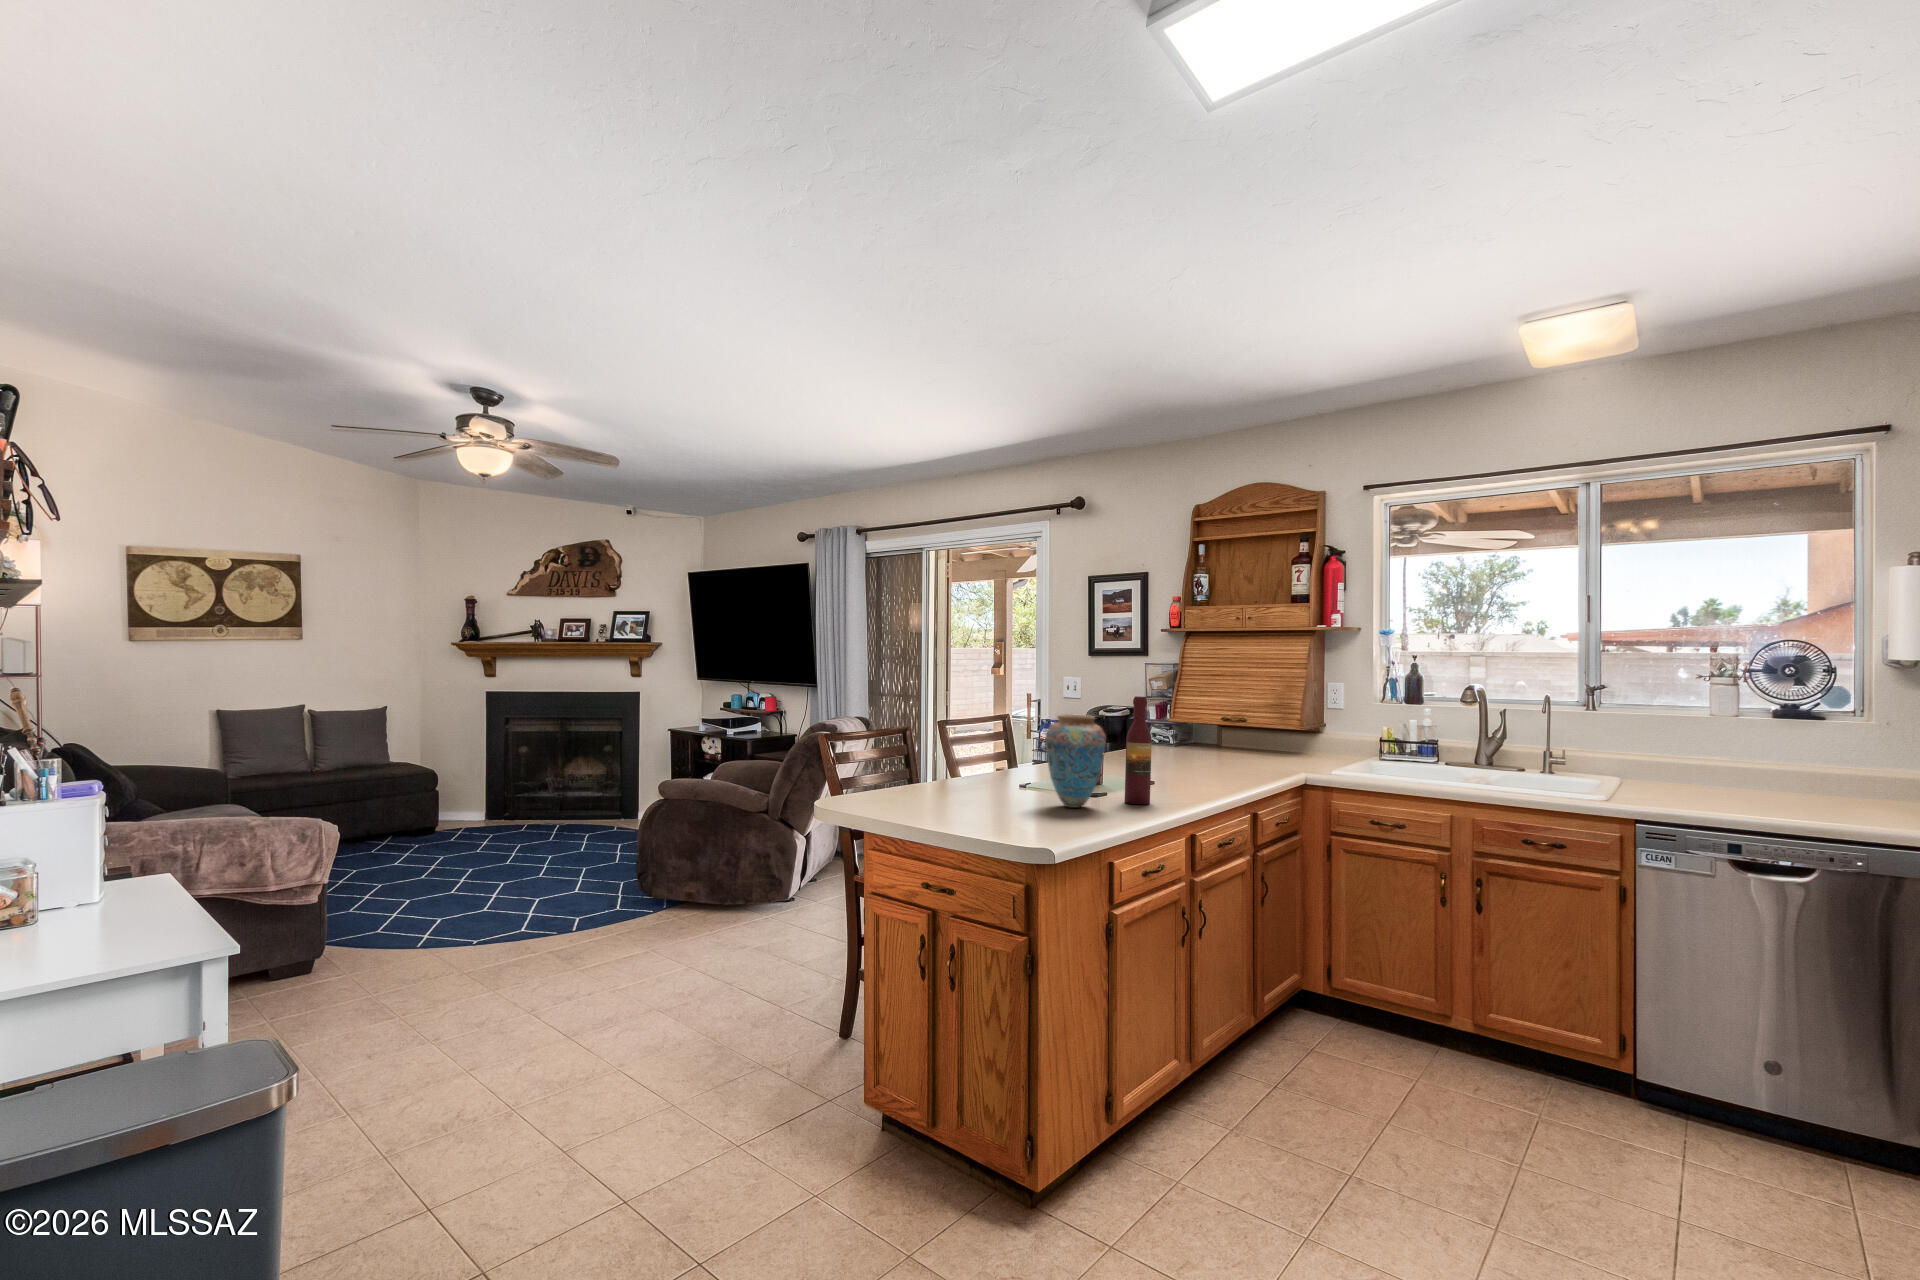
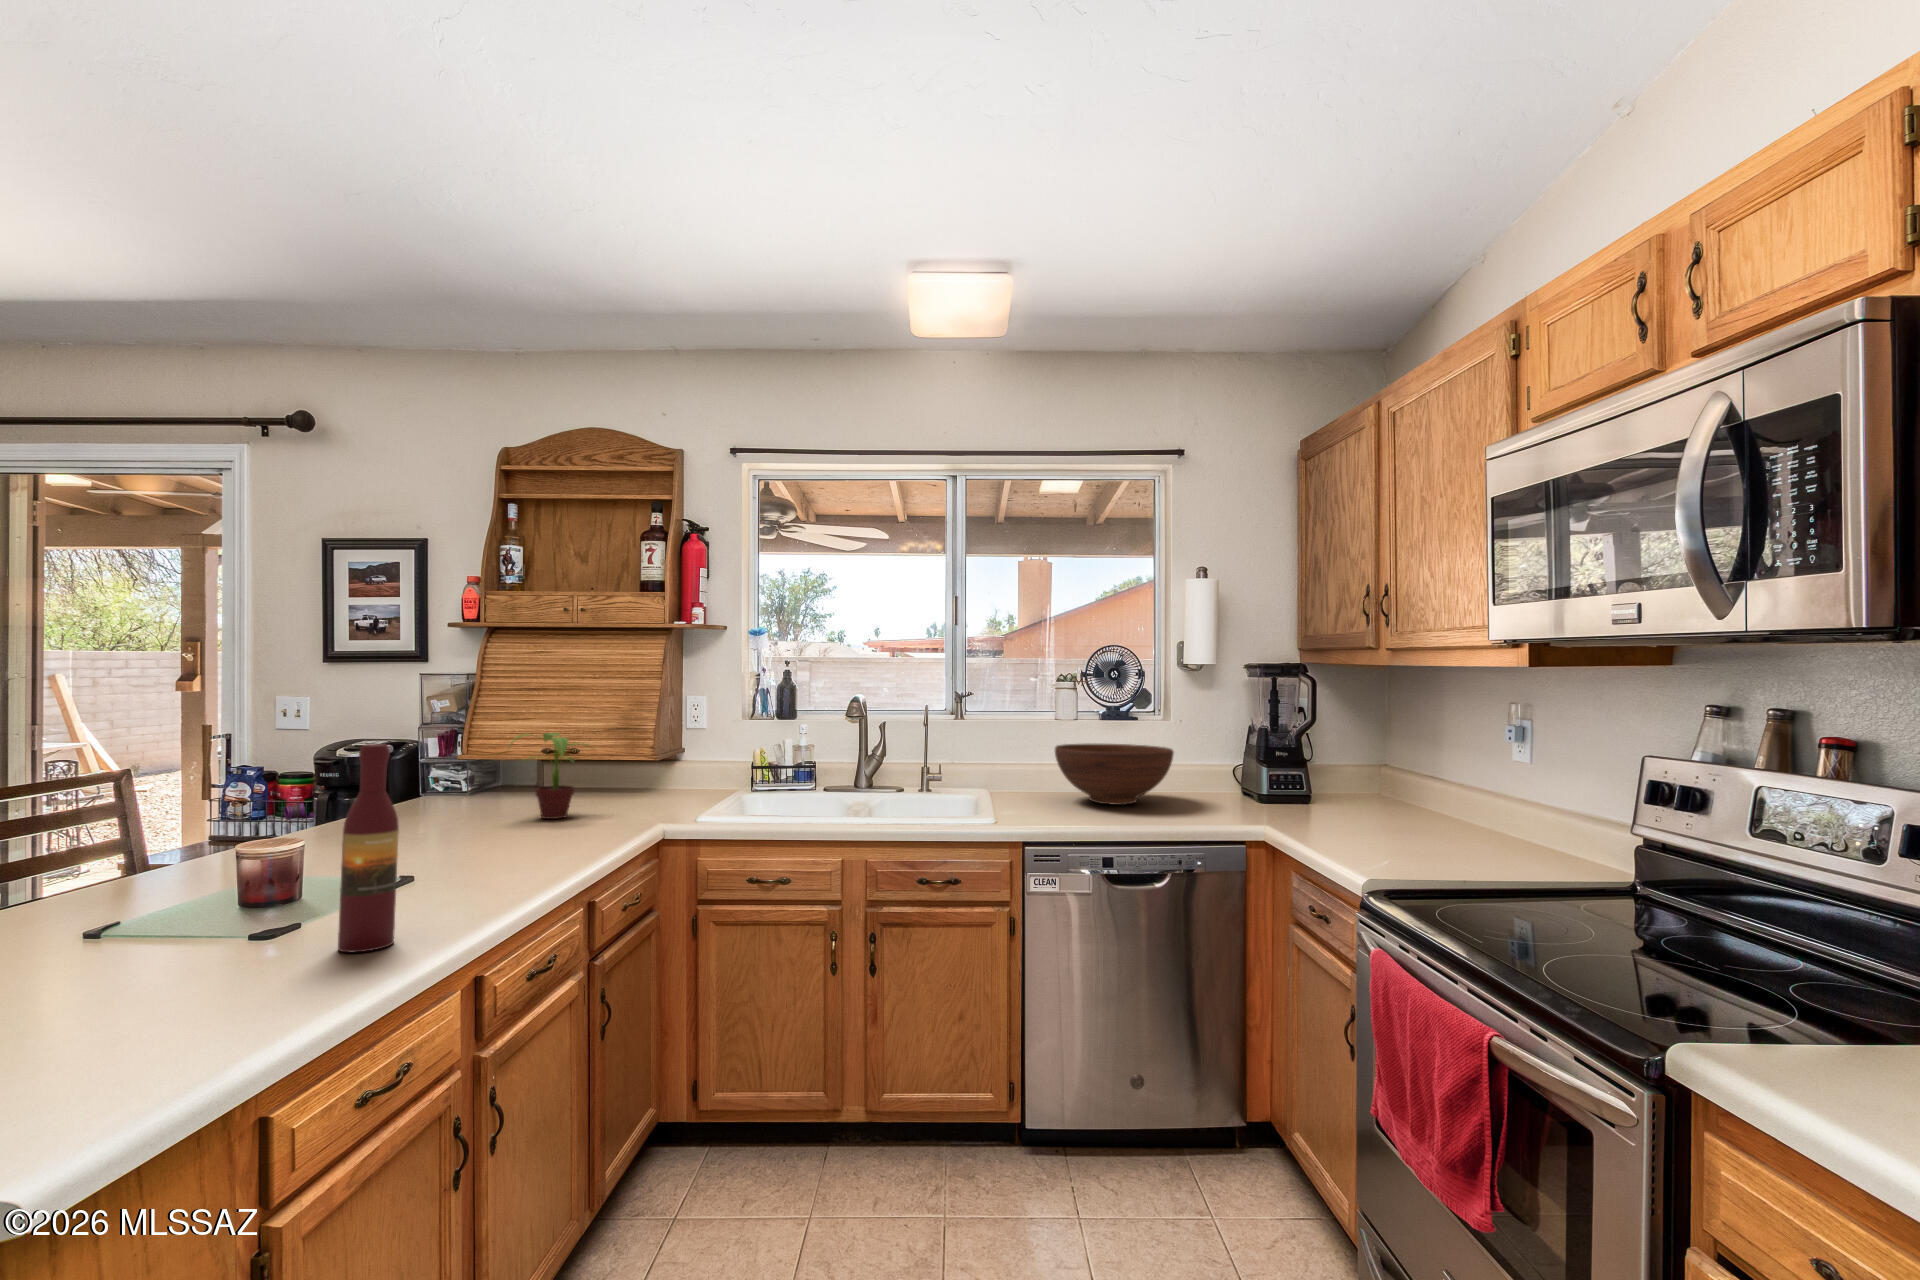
potted plant: none [1201,704,1260,763] -> present [510,733,589,819]
vase: present [1045,714,1106,808] -> none [121,792,287,997]
fruit bowl: none [1690,740,1849,802] -> present [1055,744,1174,805]

